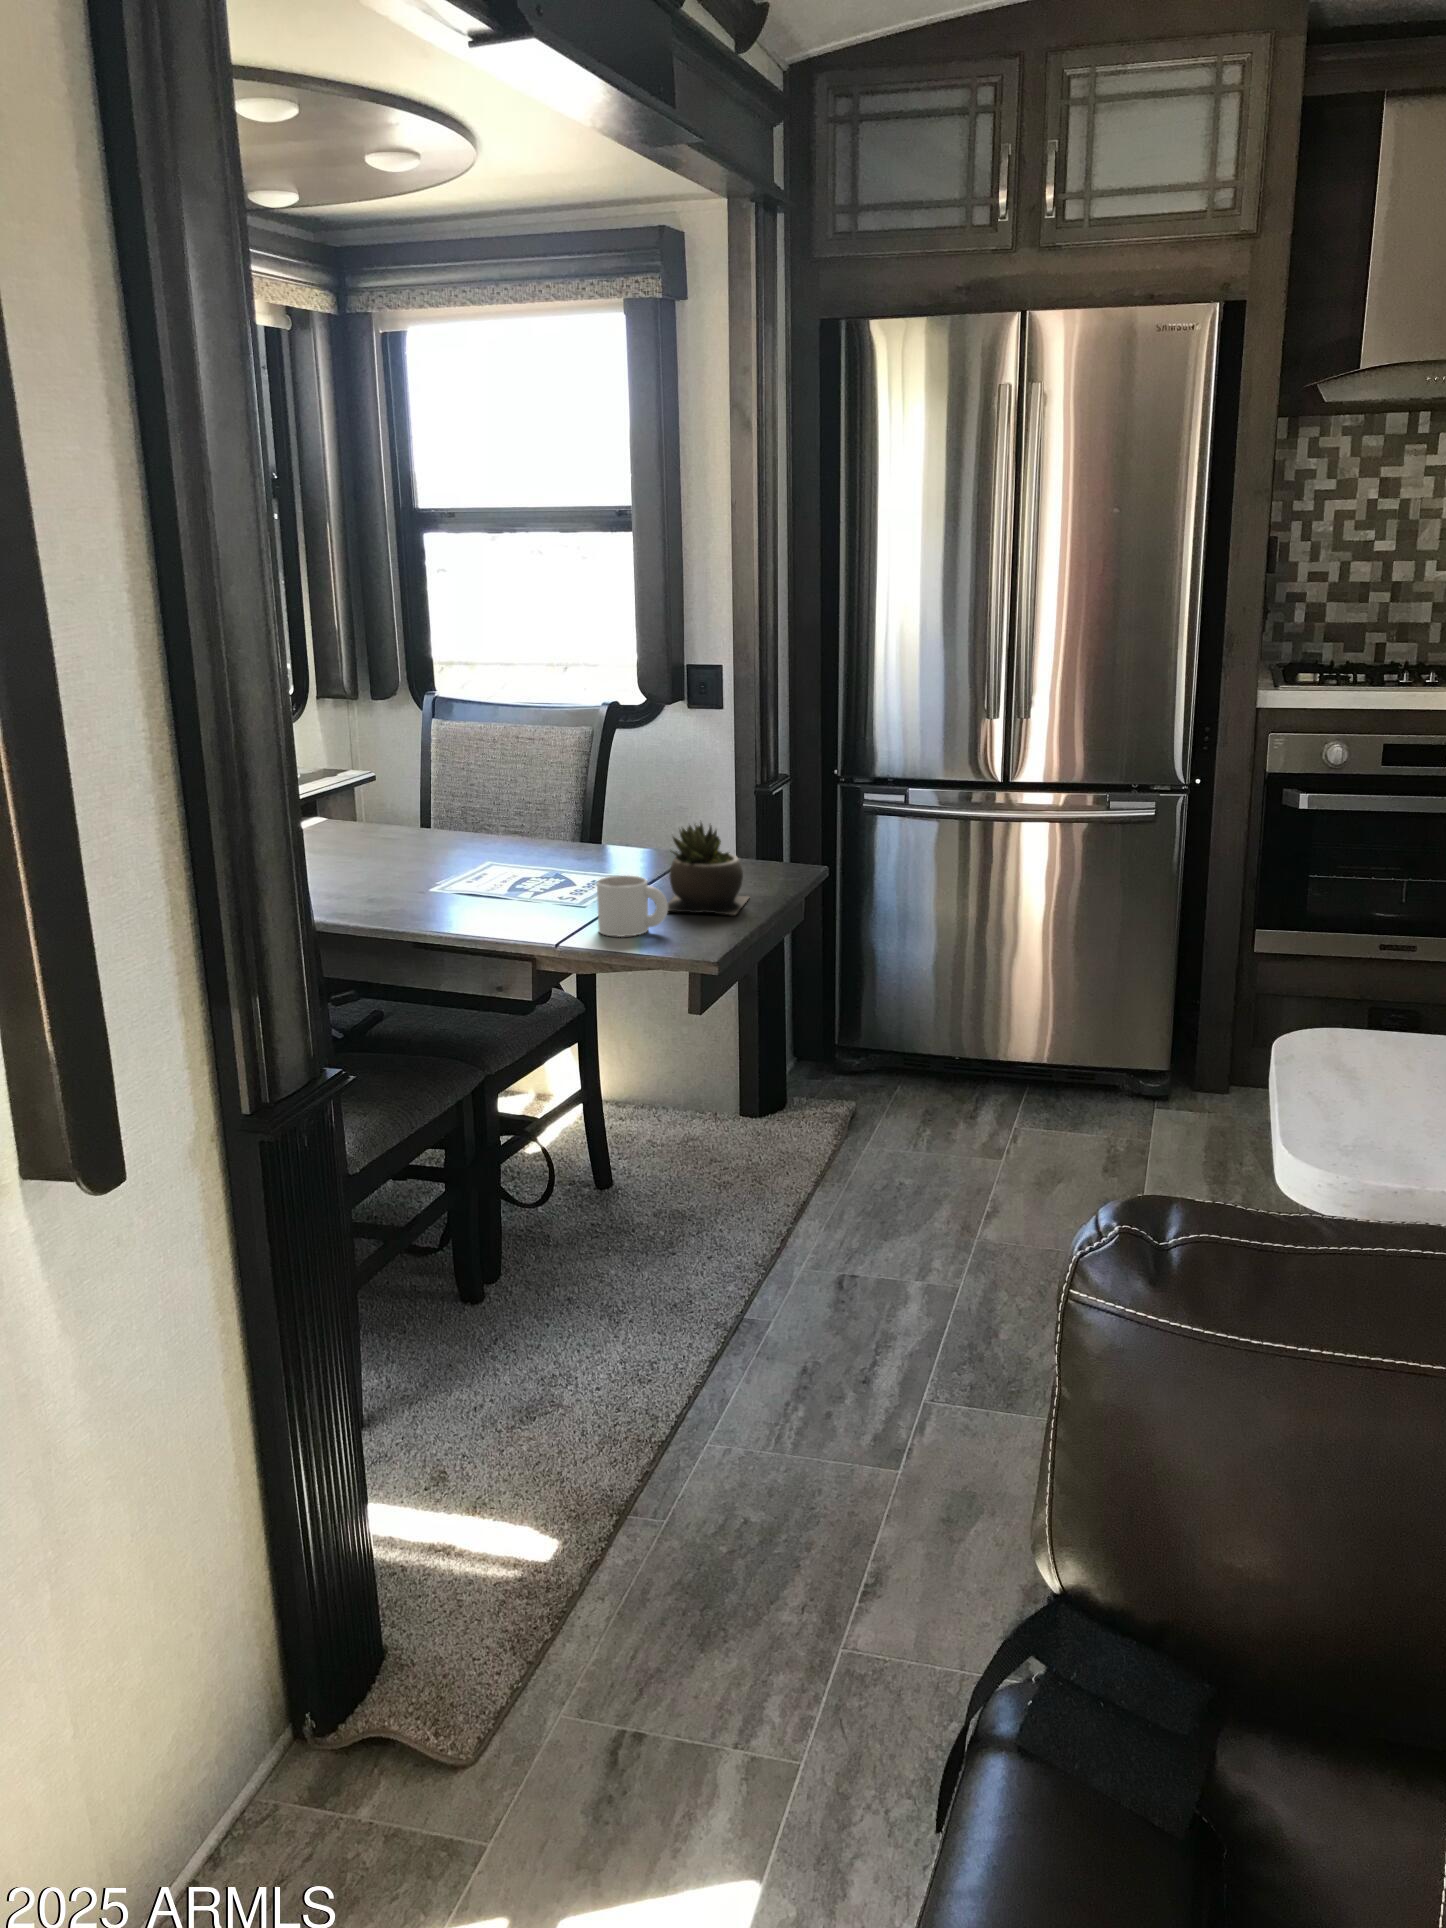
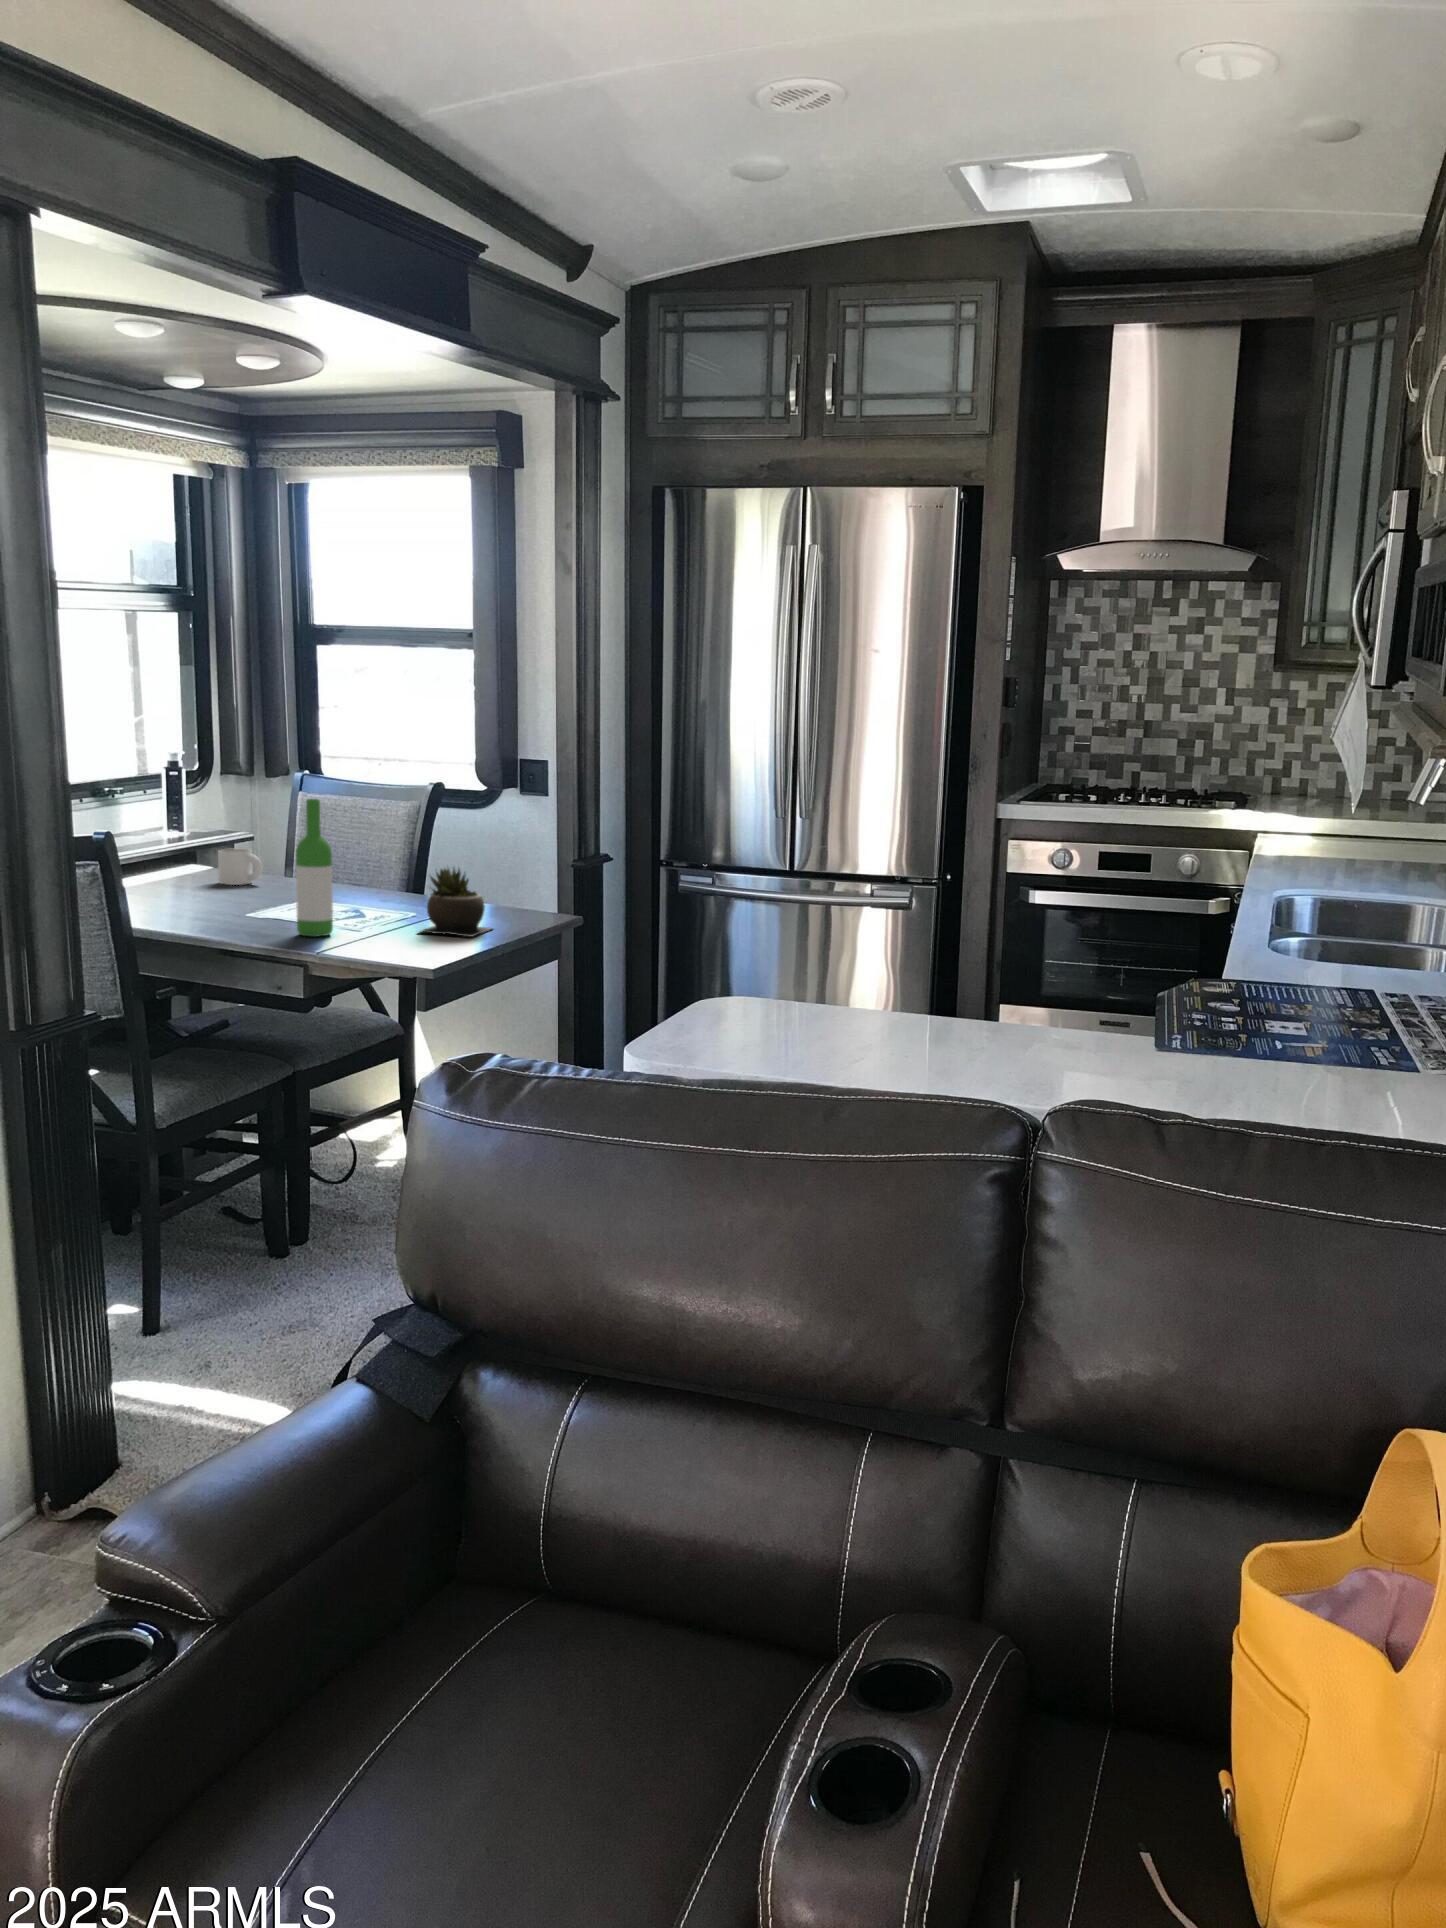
wine bottle: none [508,746,558,928] -> present [296,799,333,937]
mug: present [597,875,668,937] -> present [218,849,263,885]

